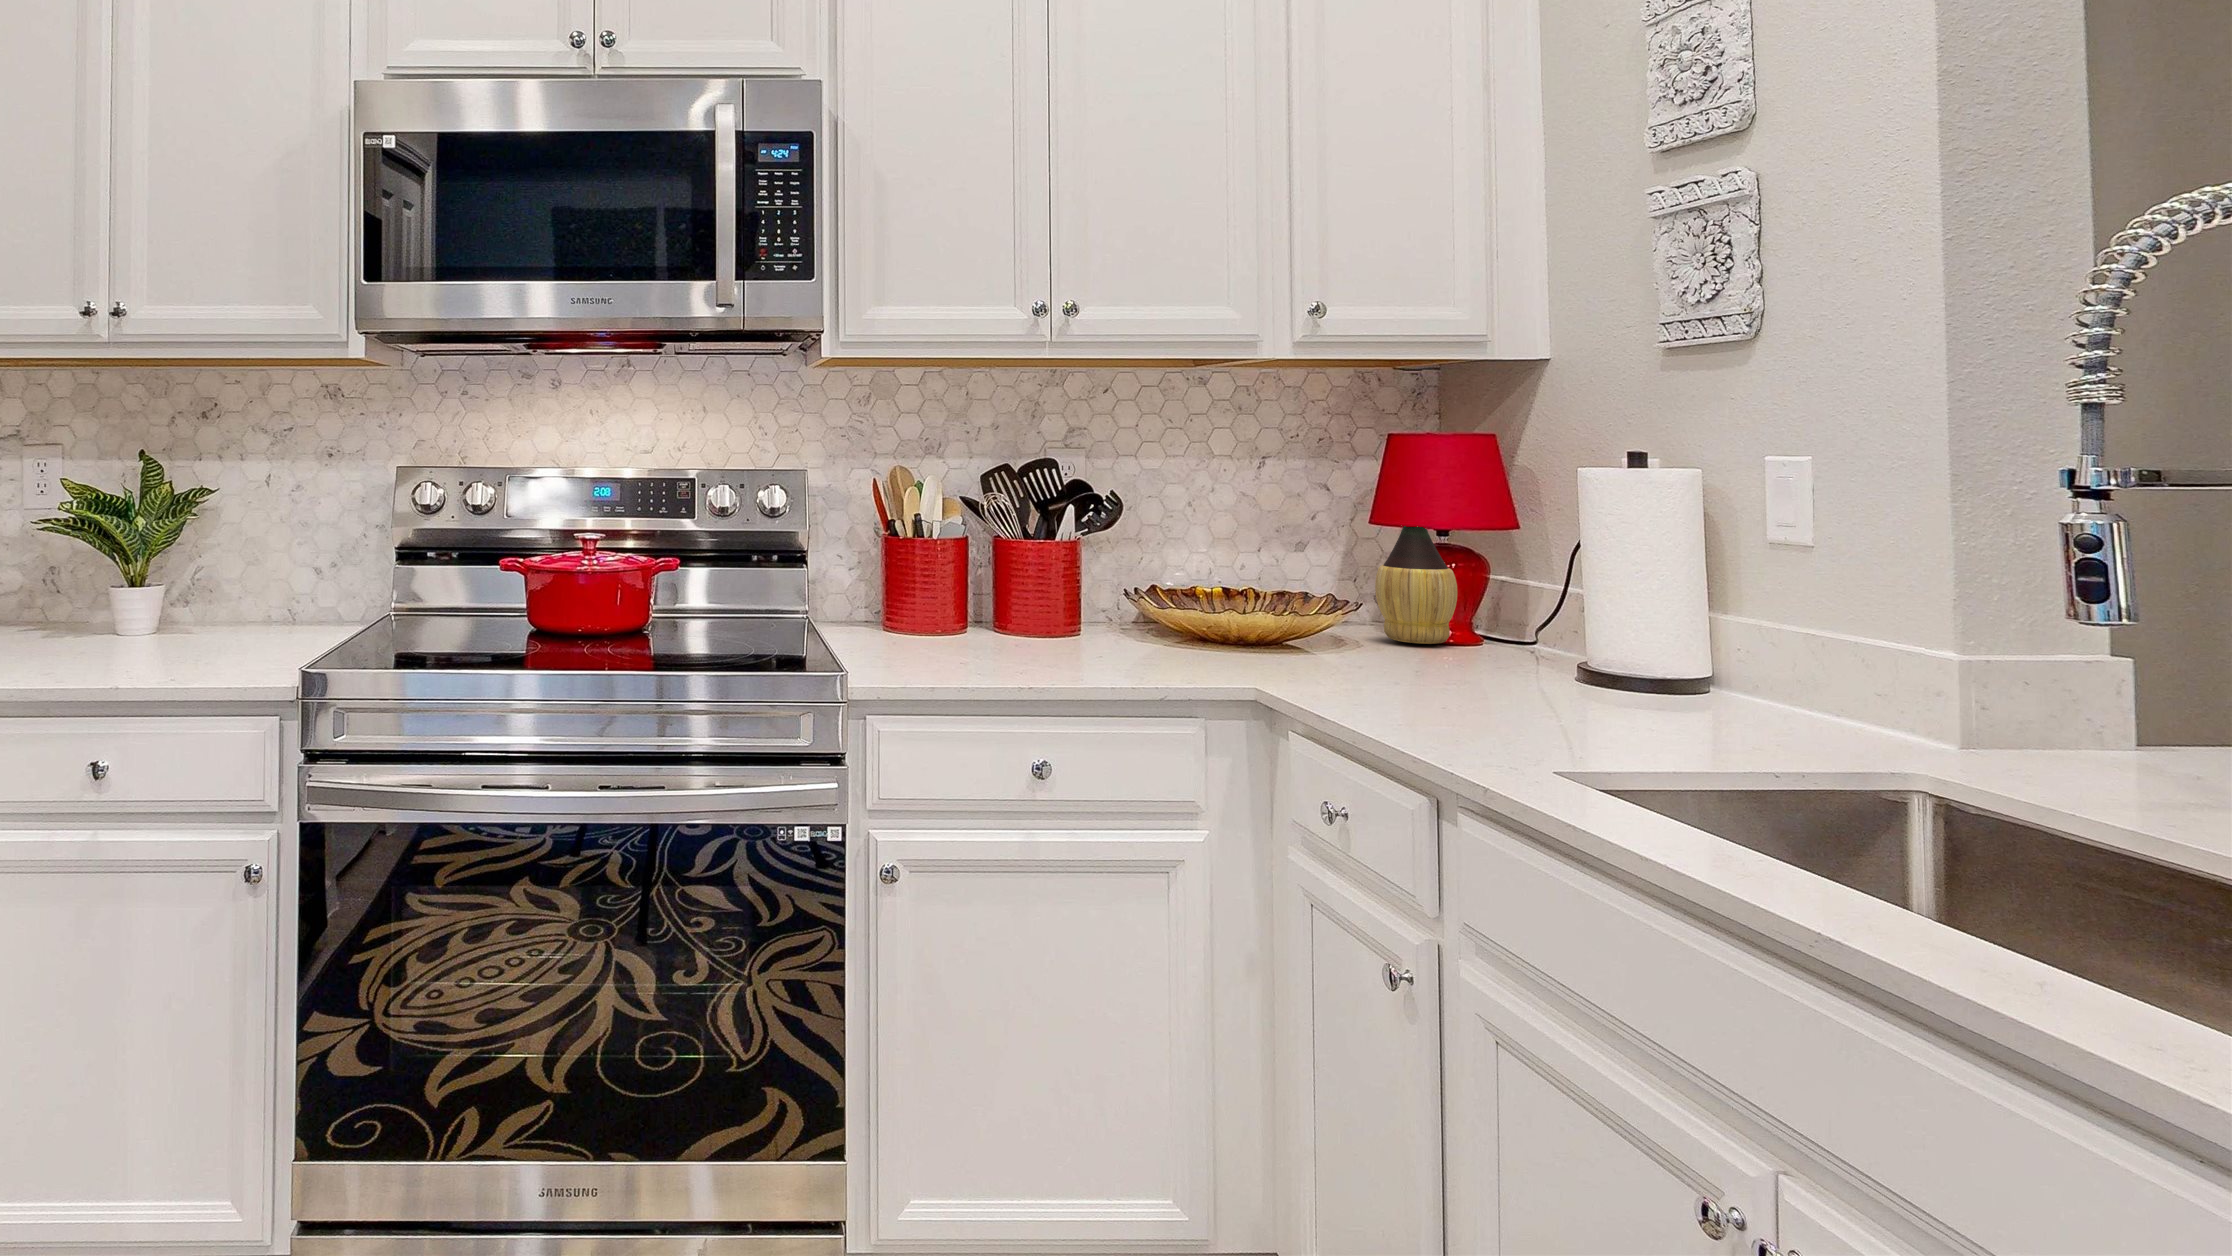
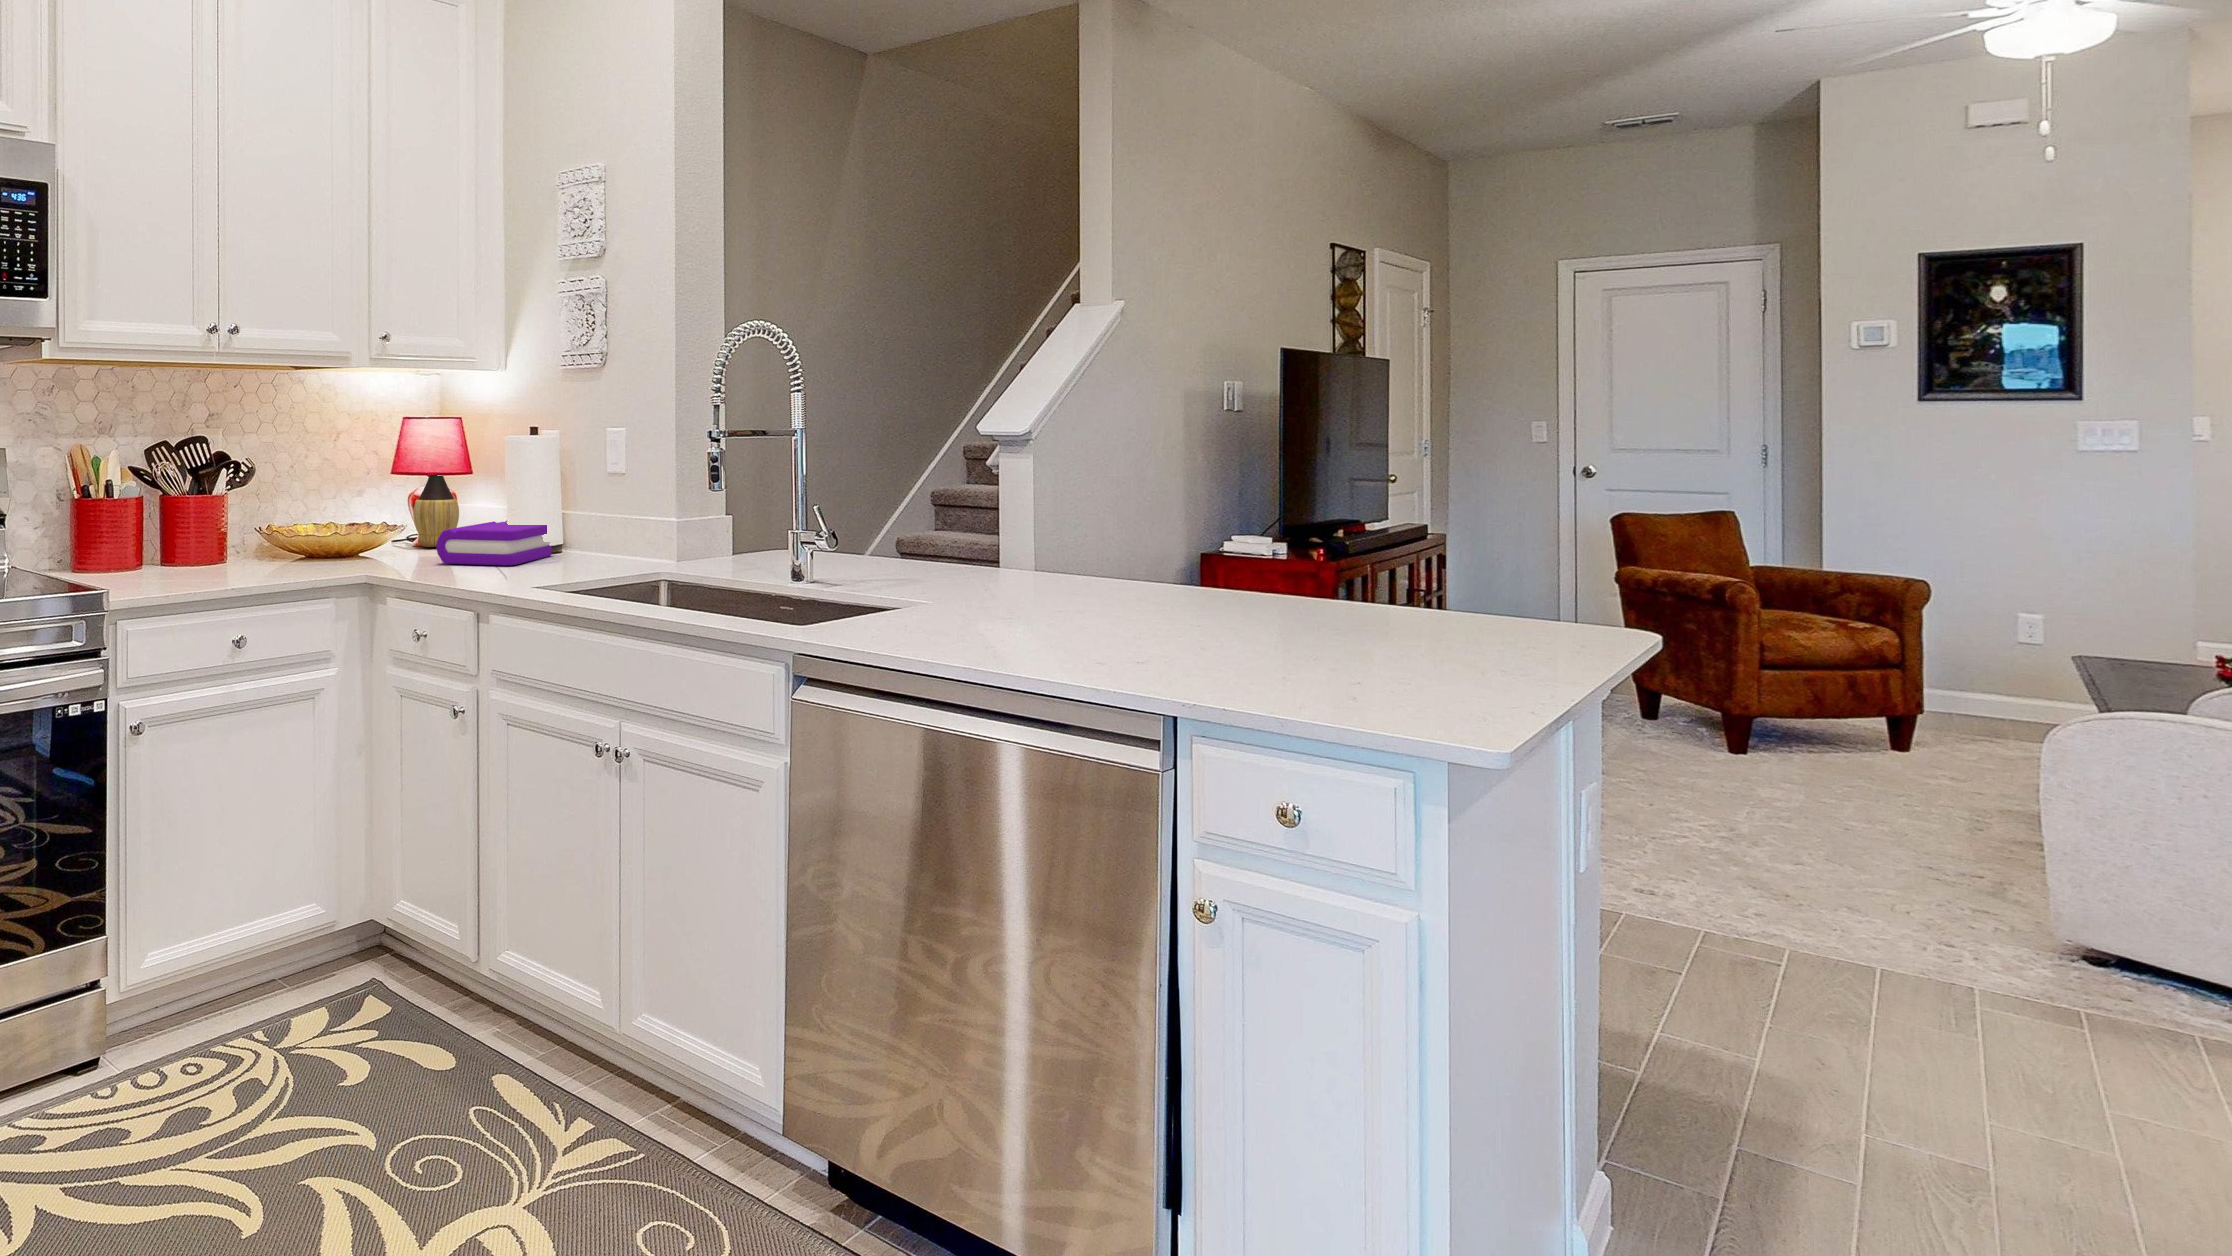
book: none [1395,615,1641,705] -> present [437,521,551,565]

